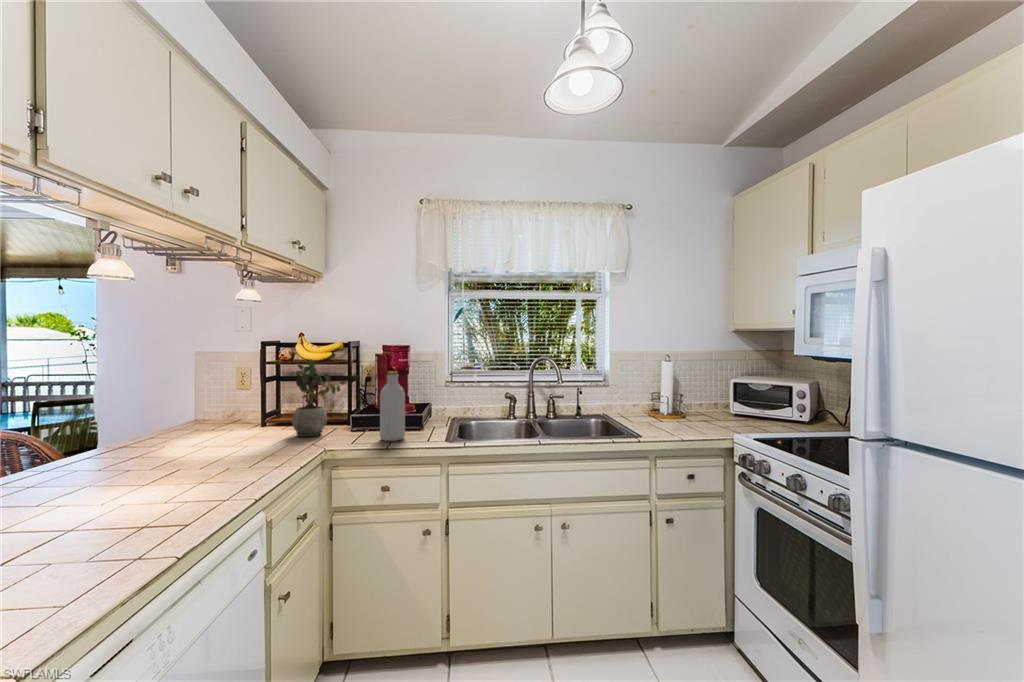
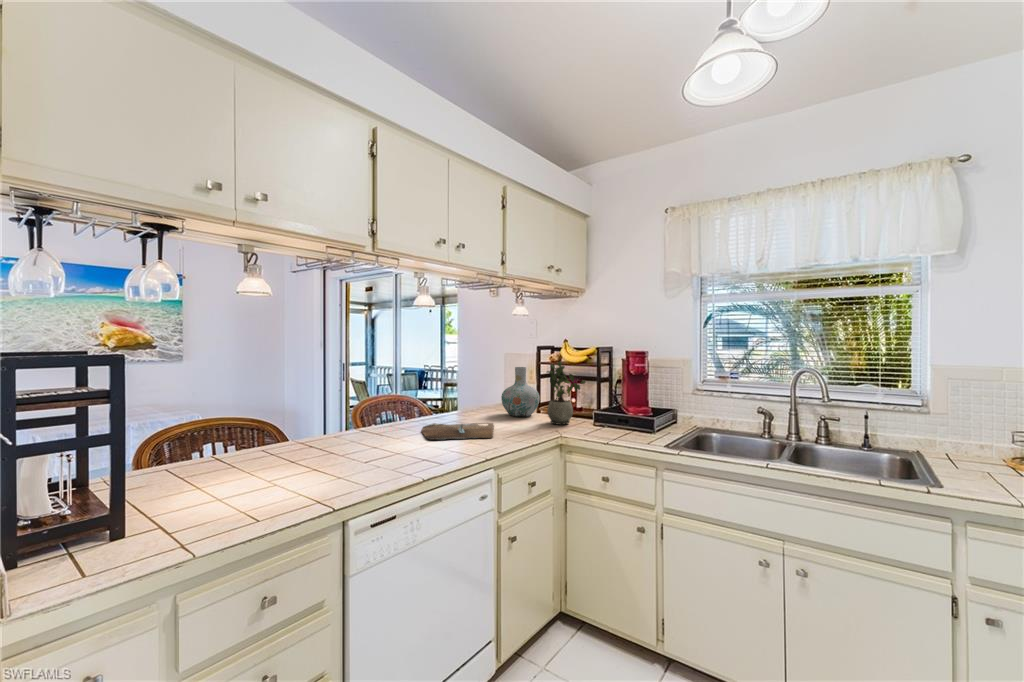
vase: none [210,368,271,436] -> present [501,367,540,417]
bottle: present [380,371,405,441] -> none [606,375,629,439]
cutting board: none [72,450,233,494] -> present [422,423,494,440]

